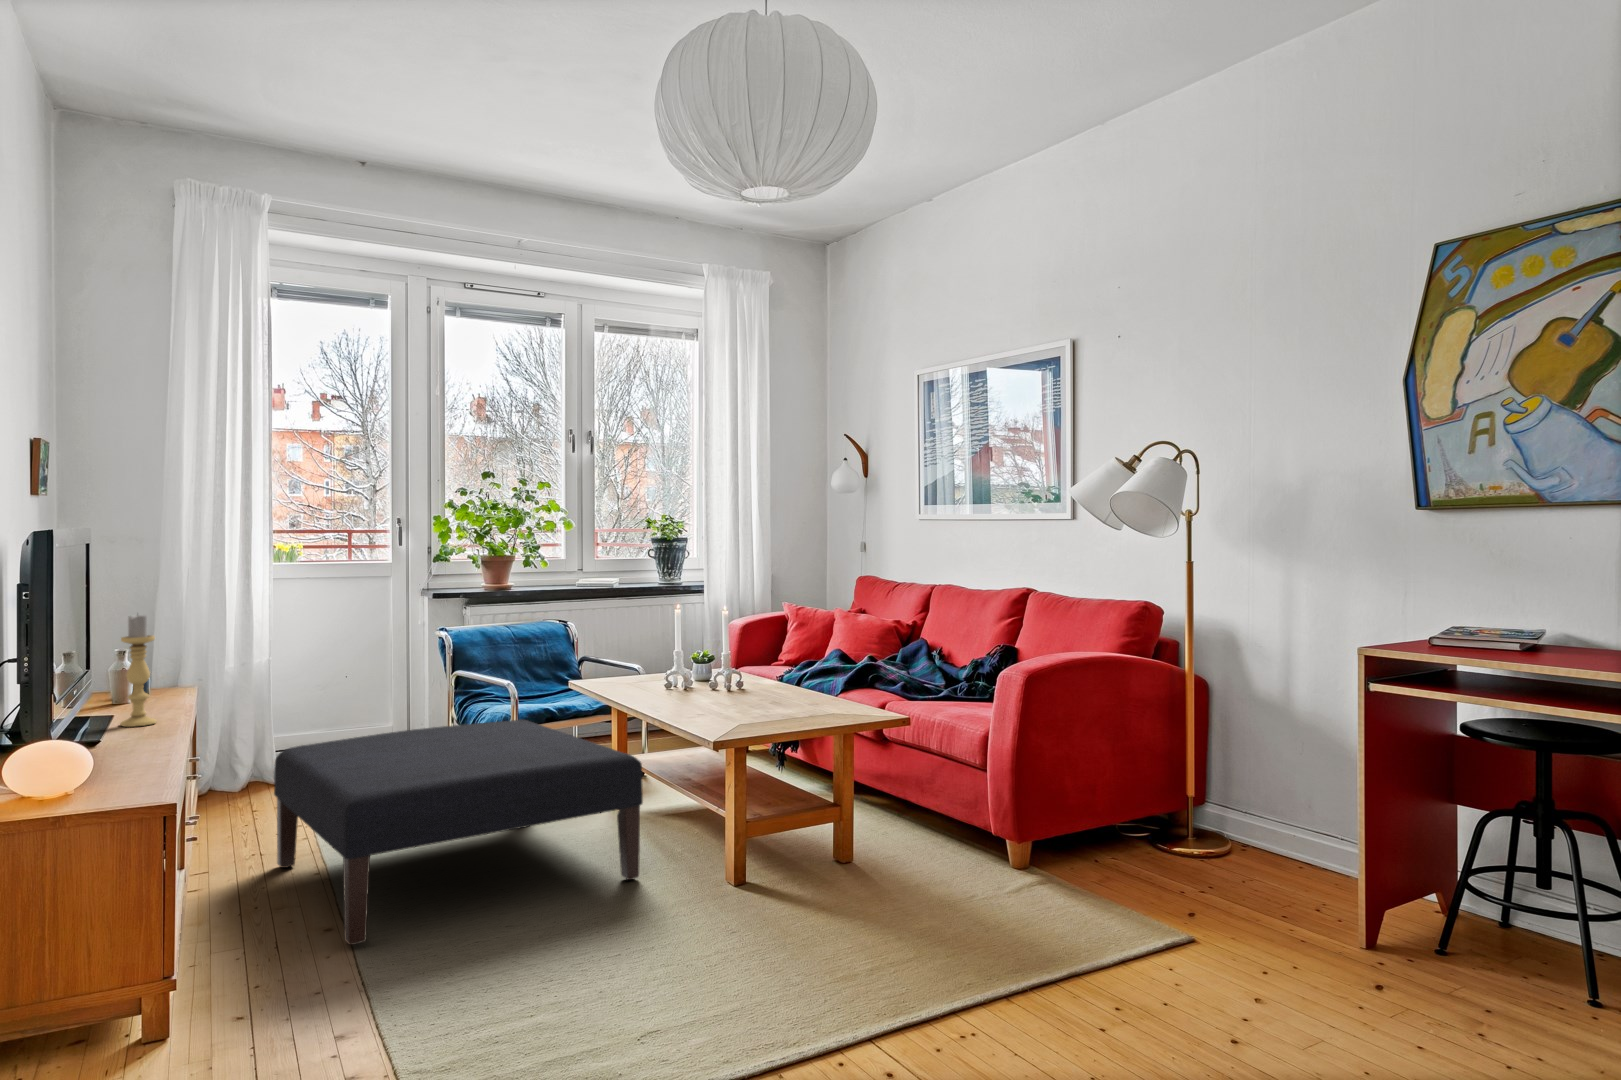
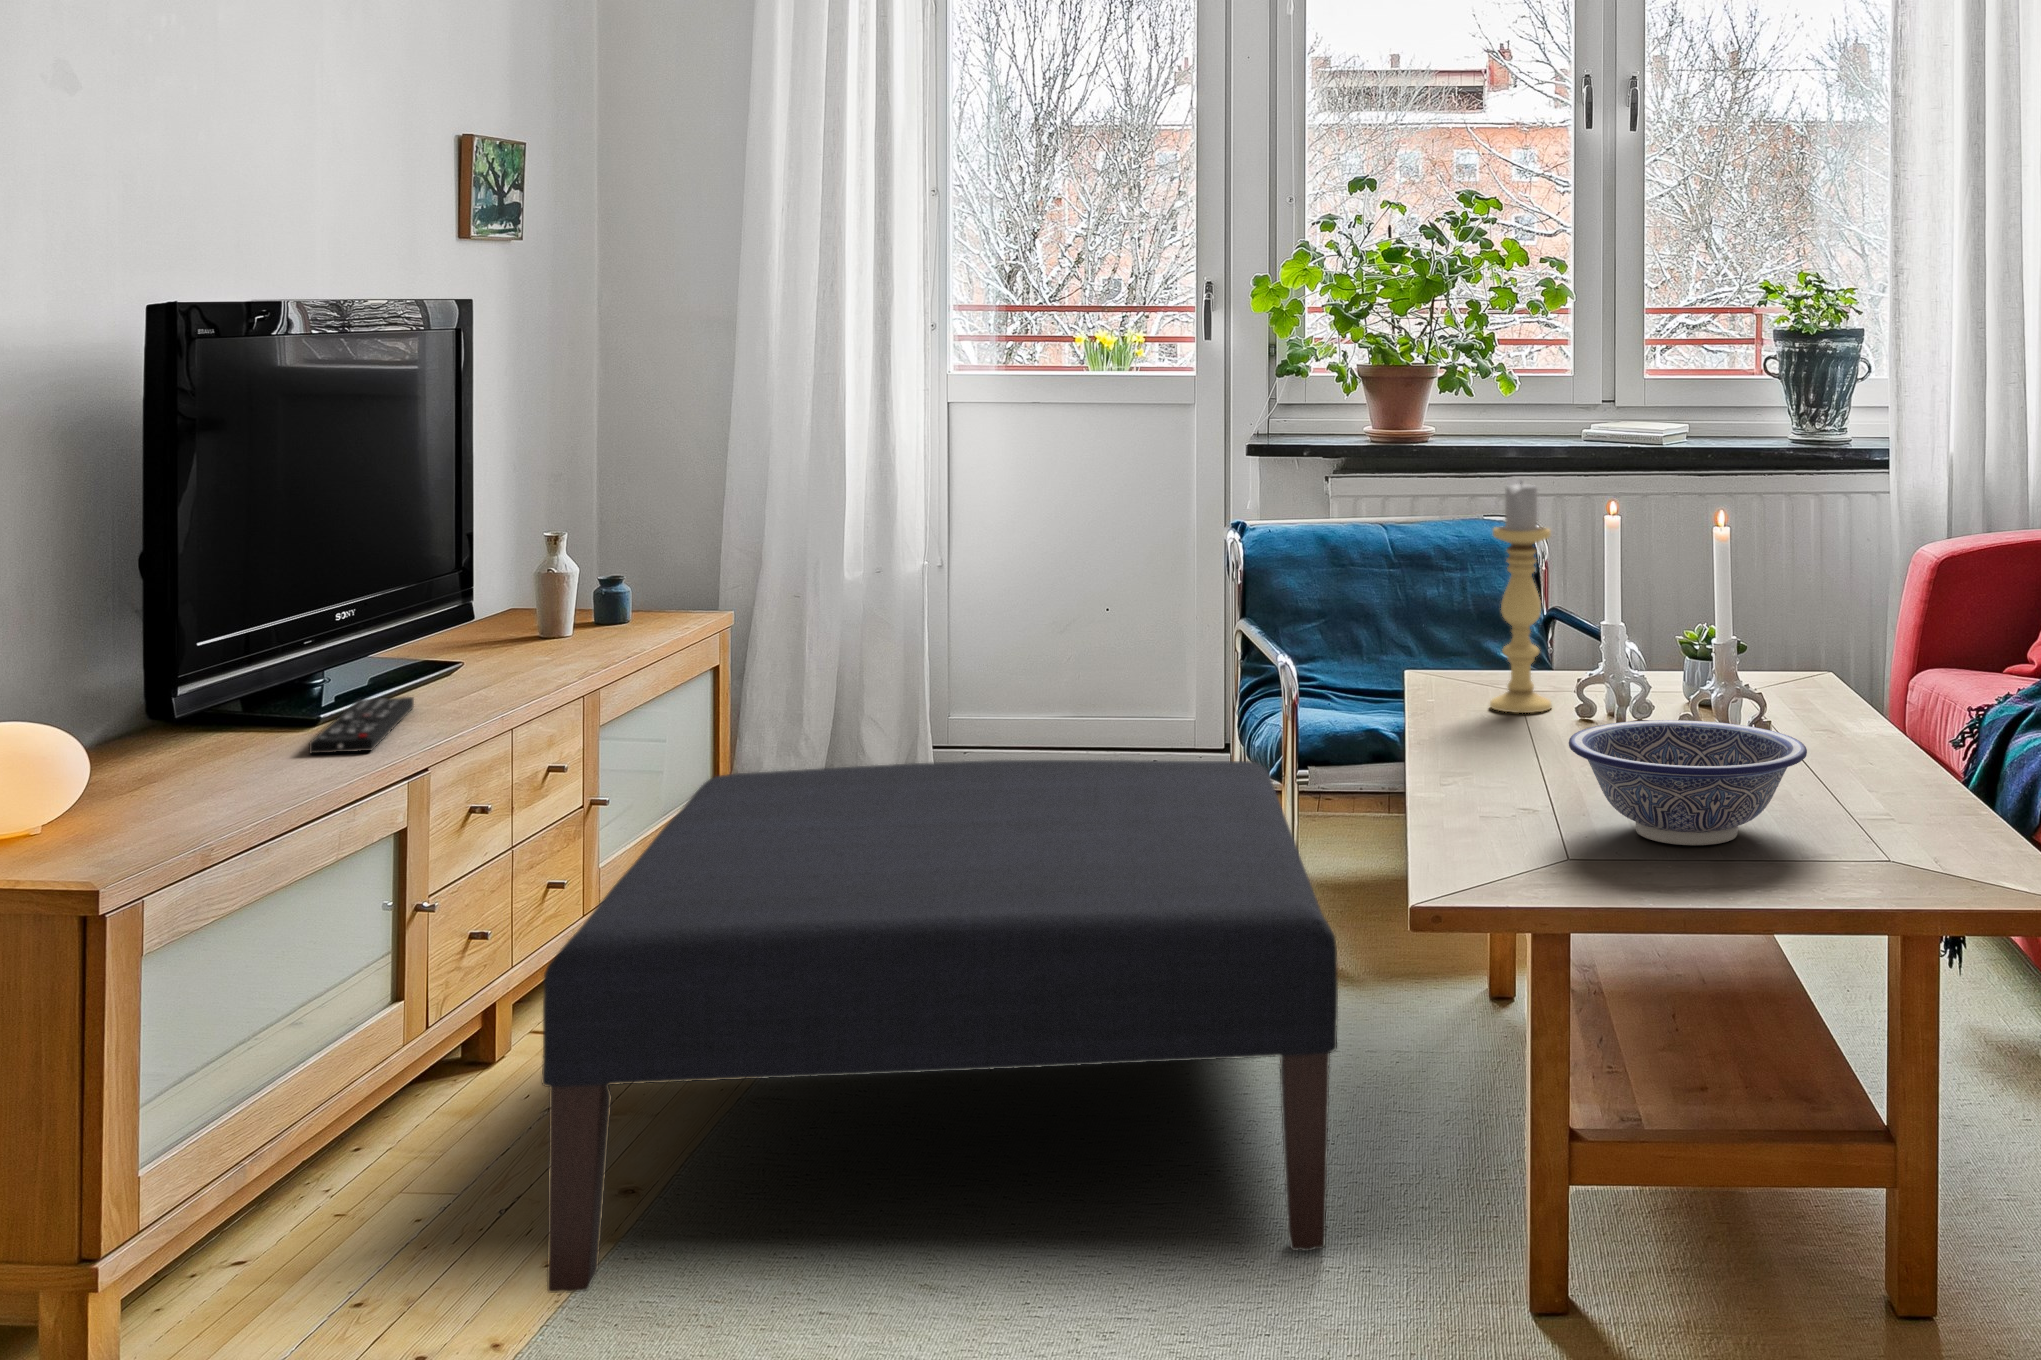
candle holder: present [120,614,156,727] -> present [1490,483,1551,713]
decorative bowl: none [711,677,794,716] -> present [1569,720,1807,845]
remote control: none [95,726,155,749] -> present [309,697,414,754]

